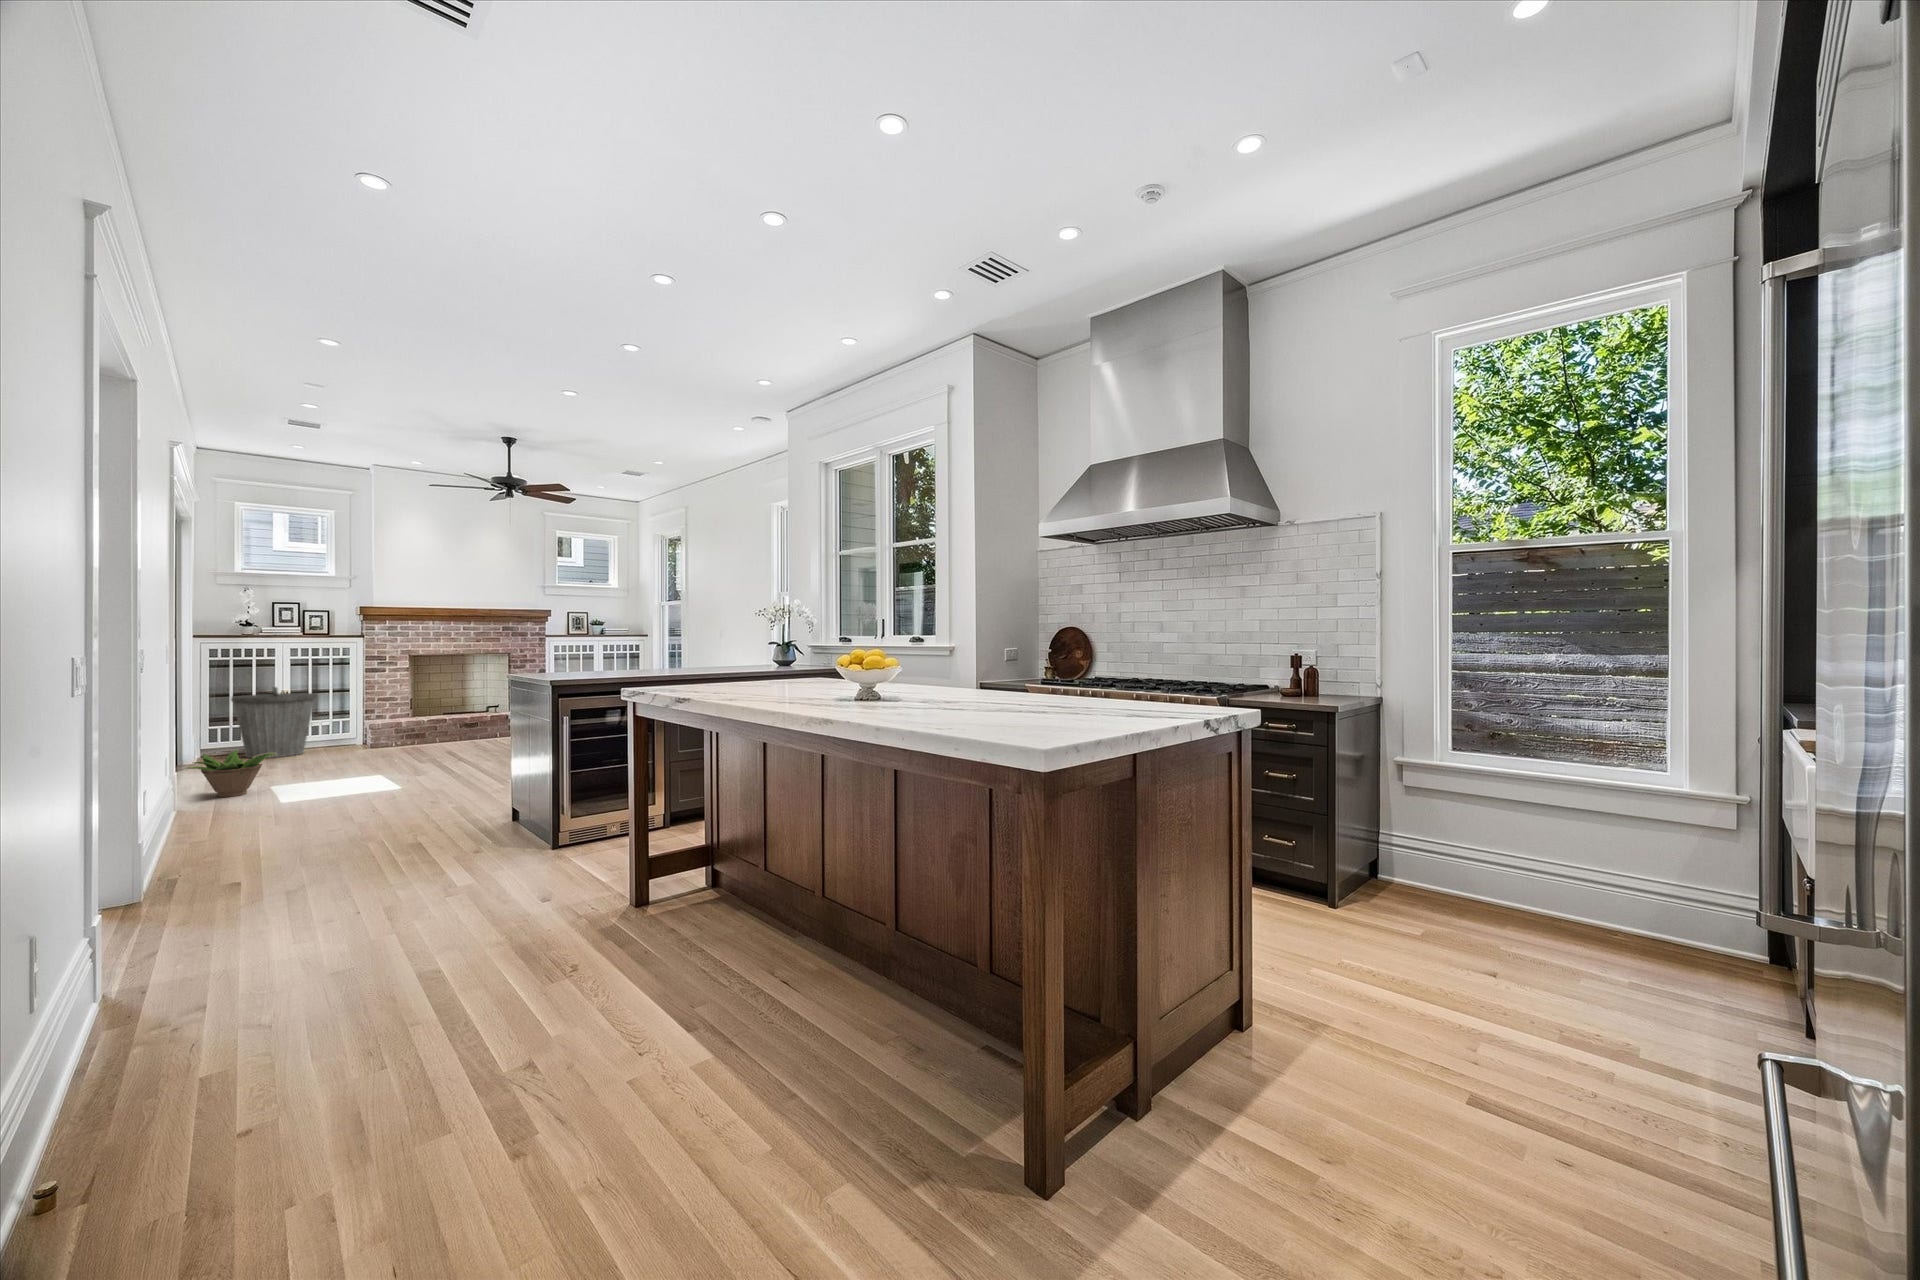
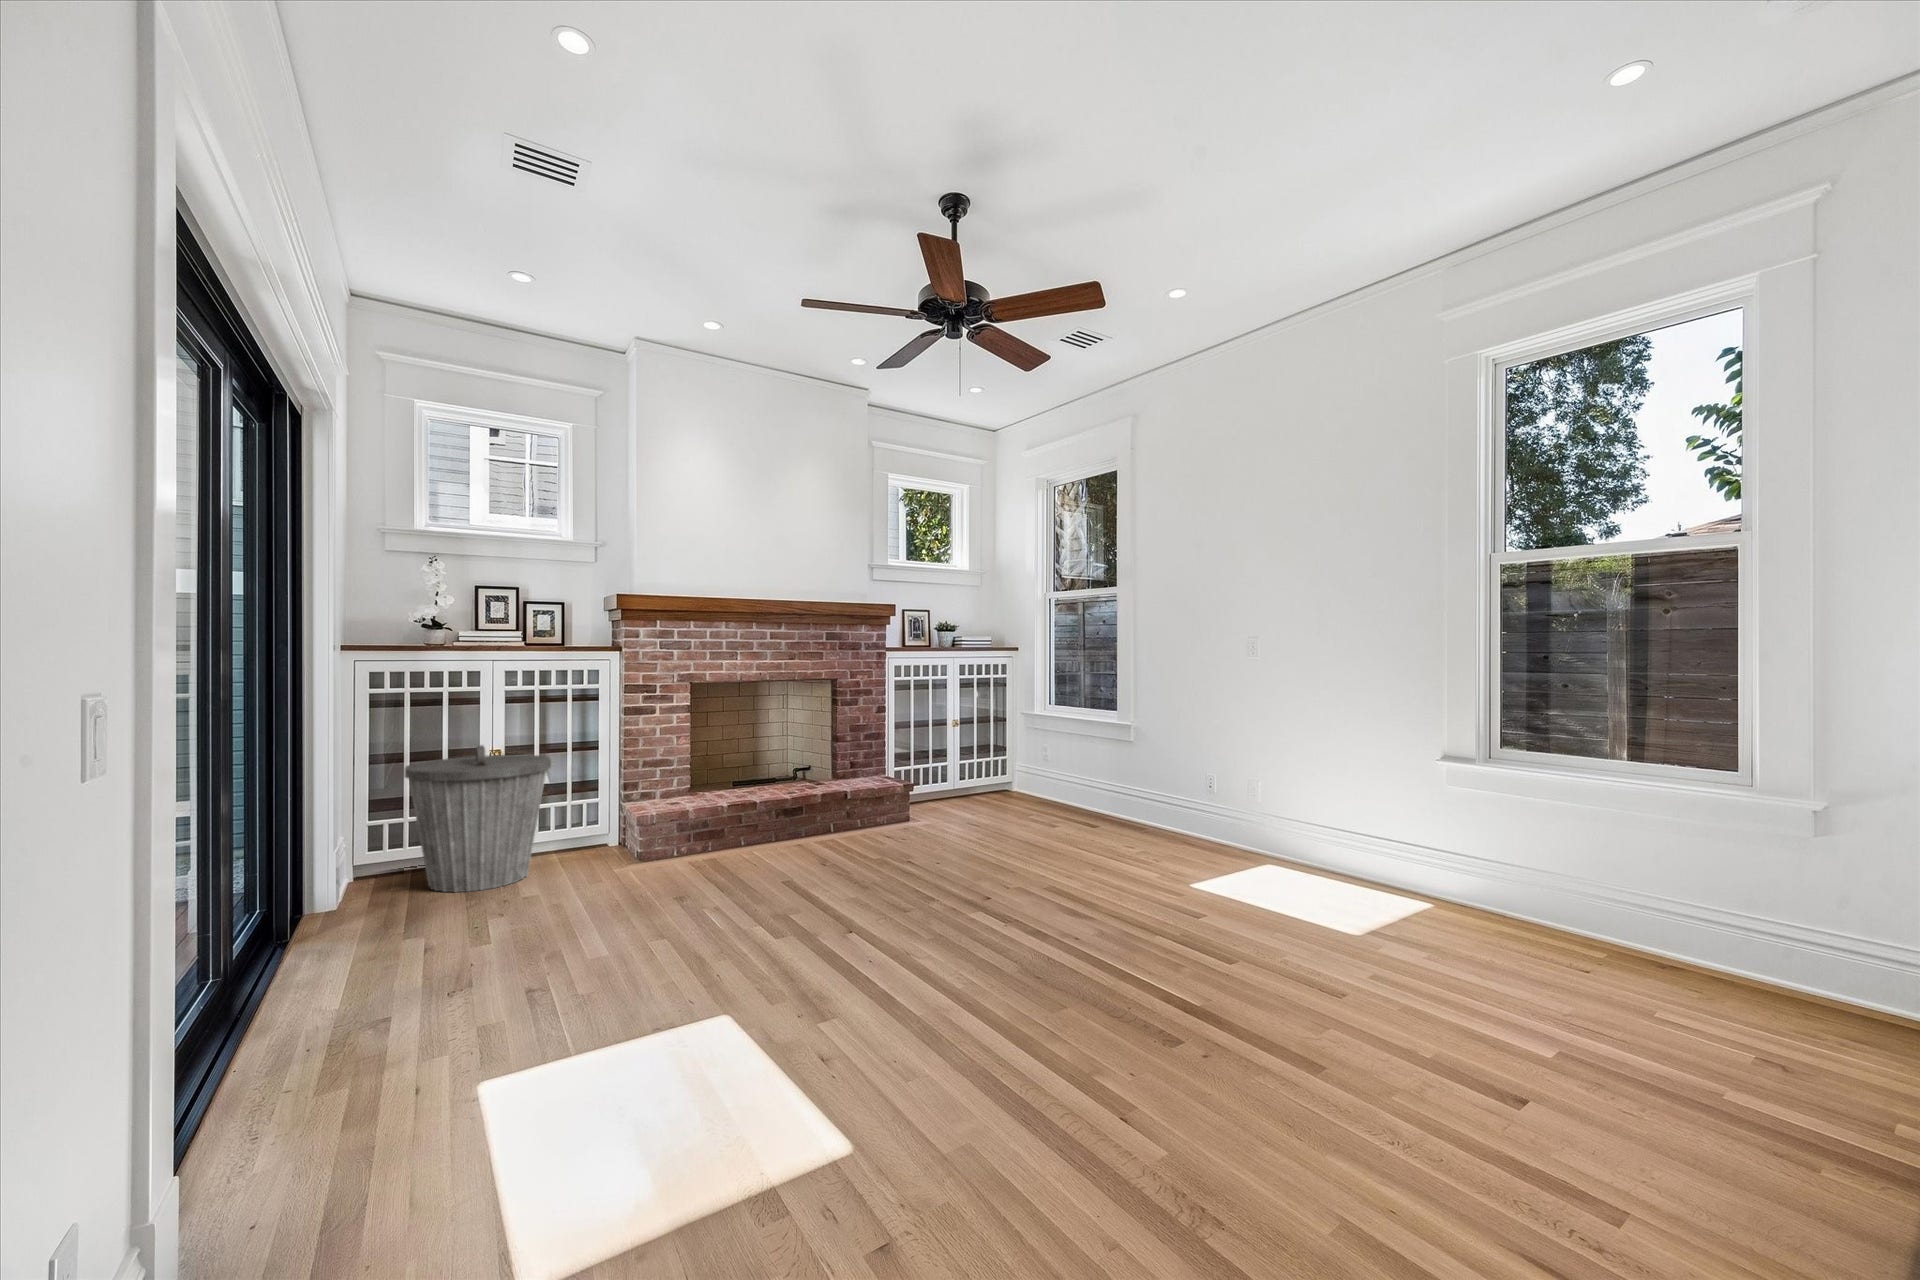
decorative plant: present [187,750,277,797] -> none [227,965,503,1150]

